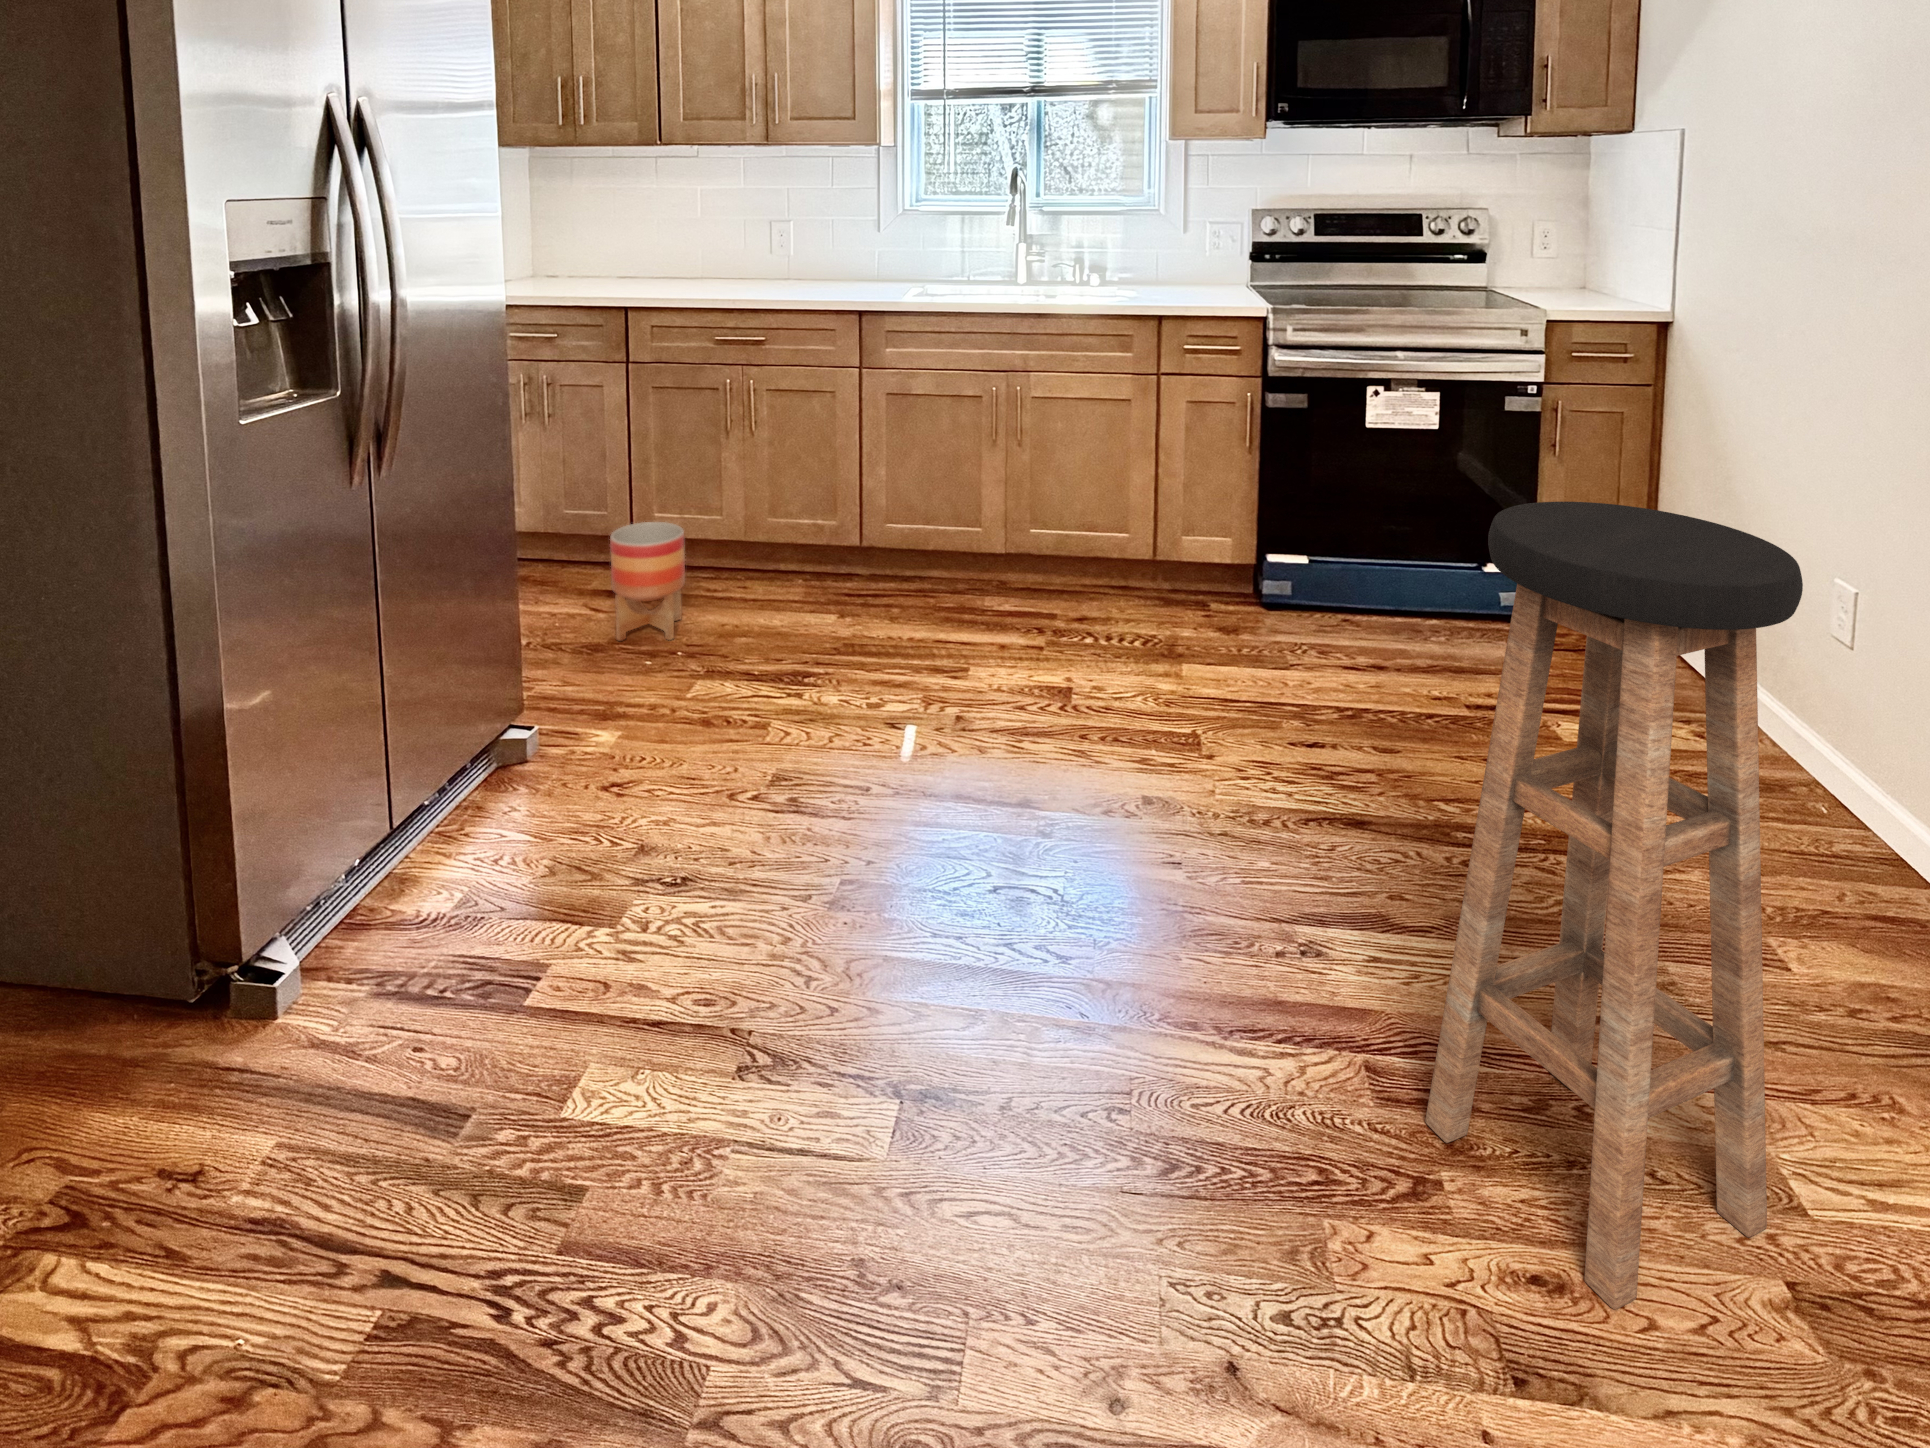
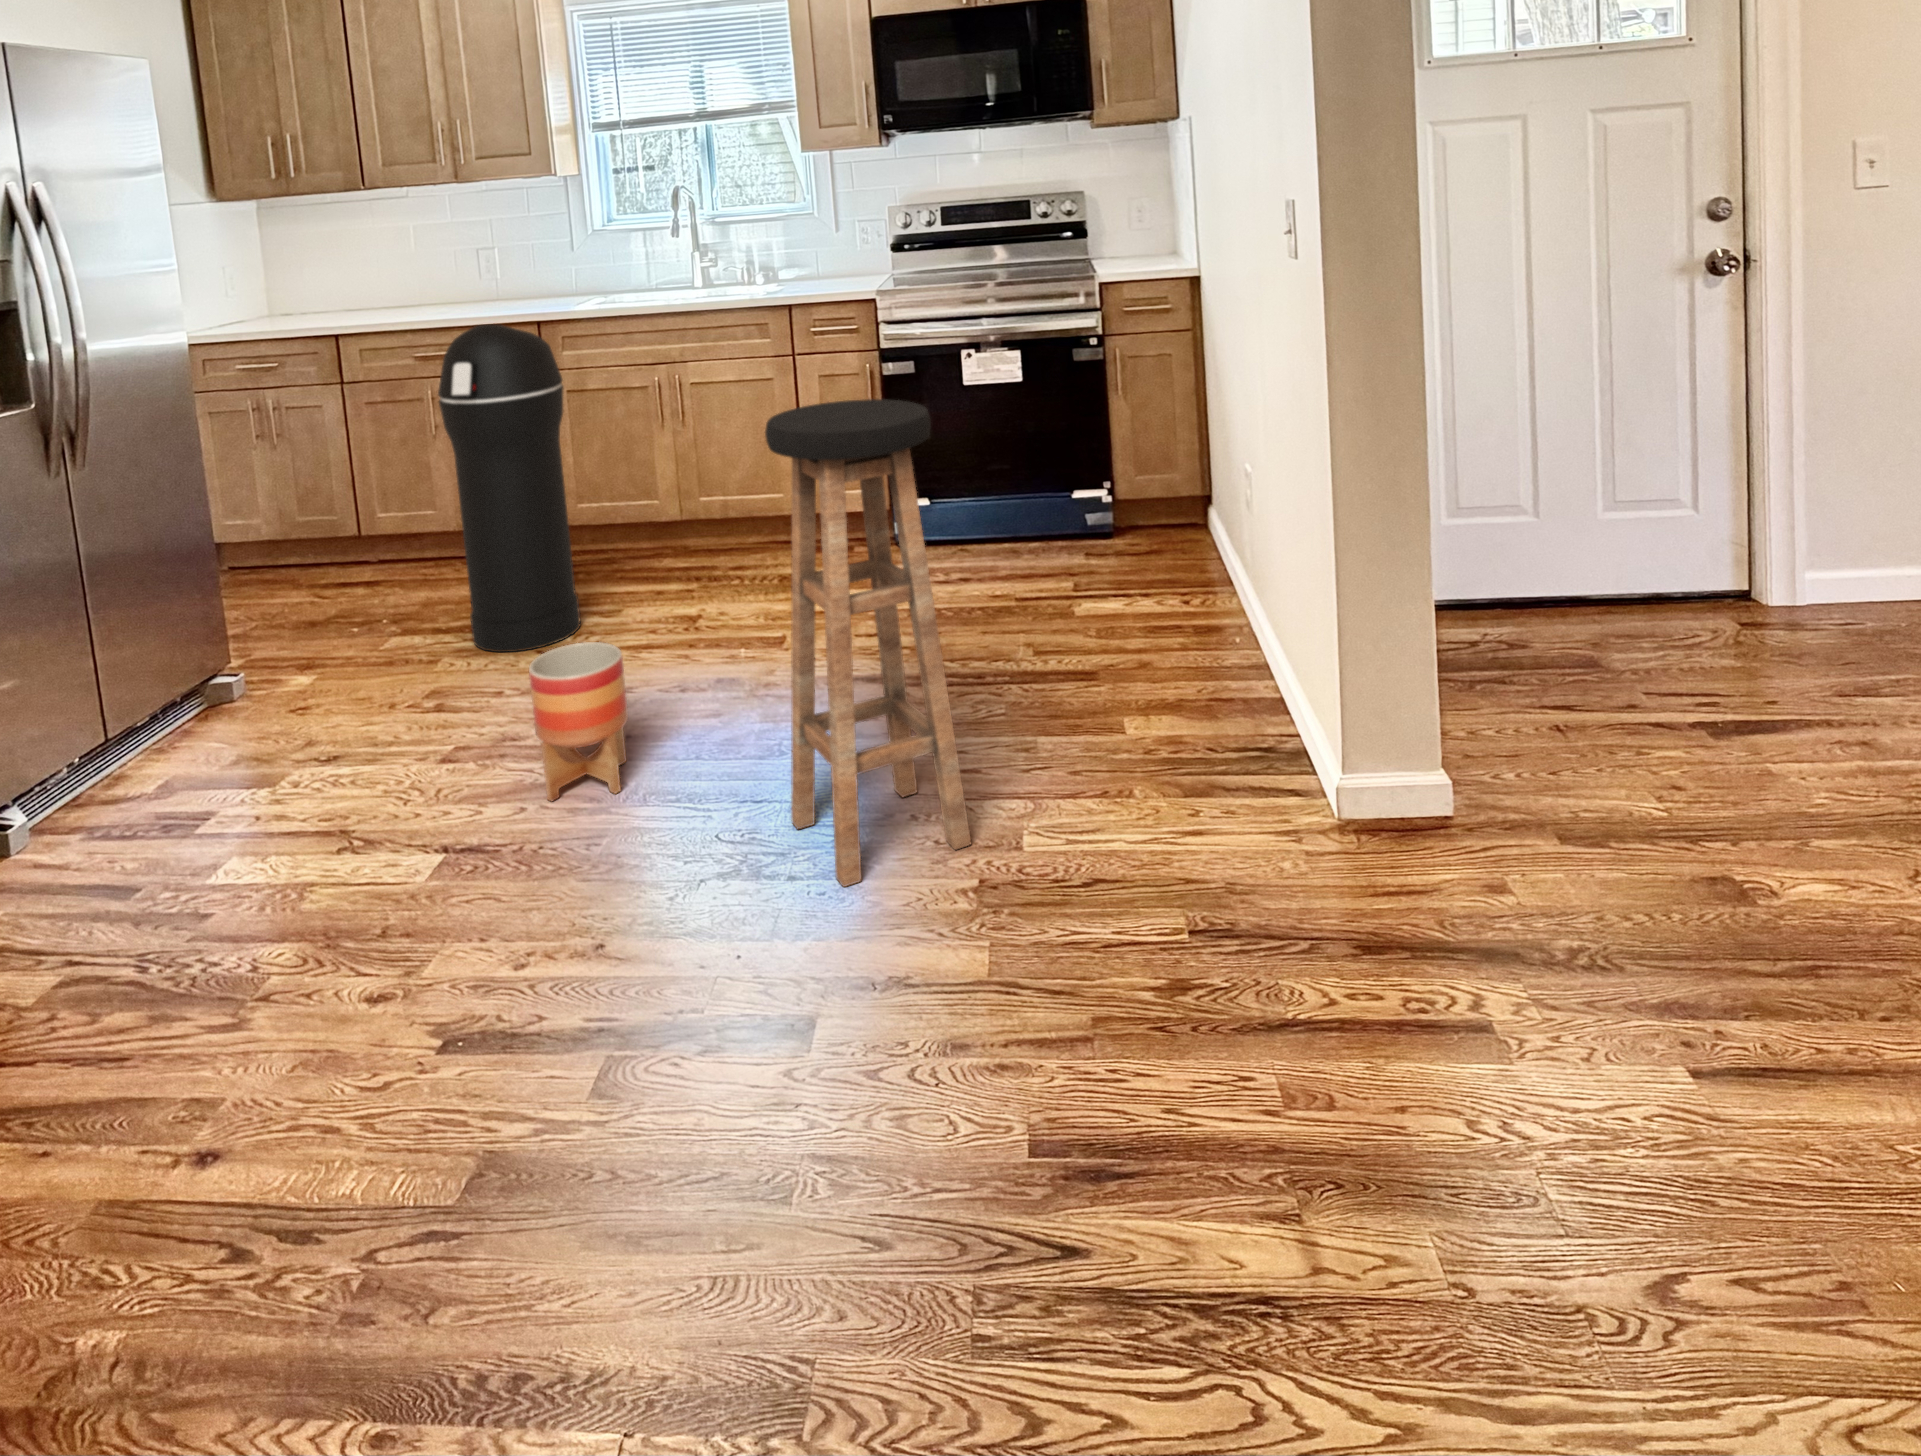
trash can: none [788,316,935,722] -> present [438,324,581,652]
planter: present [610,522,685,641] -> present [529,642,628,801]

